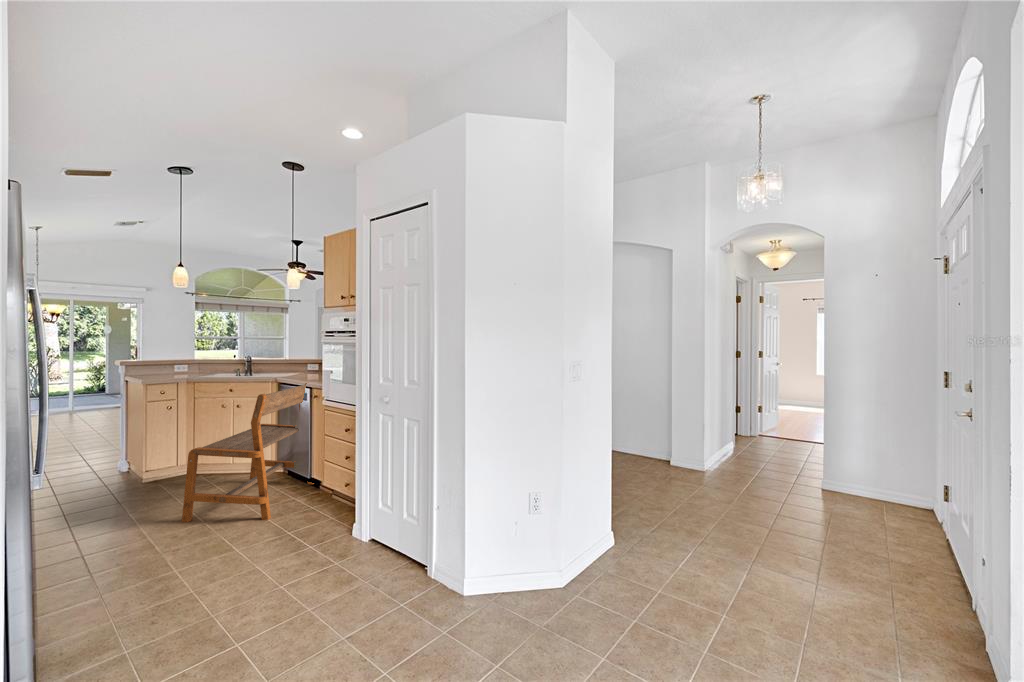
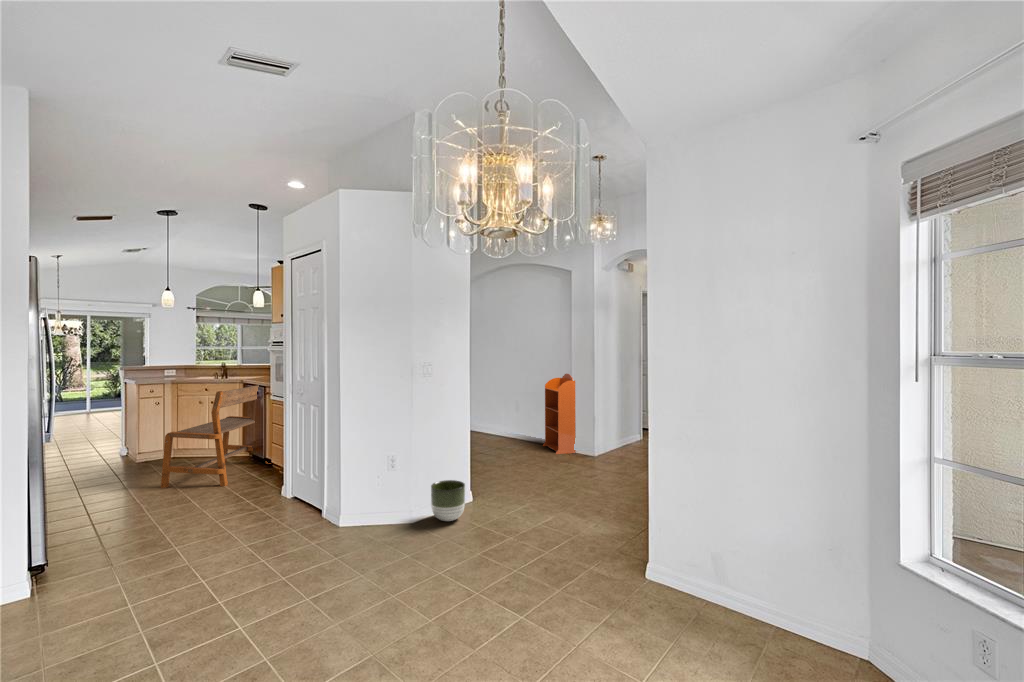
bookcase: none [630,375,678,472] -> present [543,374,576,454]
planter: none [582,523,630,584] -> present [431,480,465,521]

